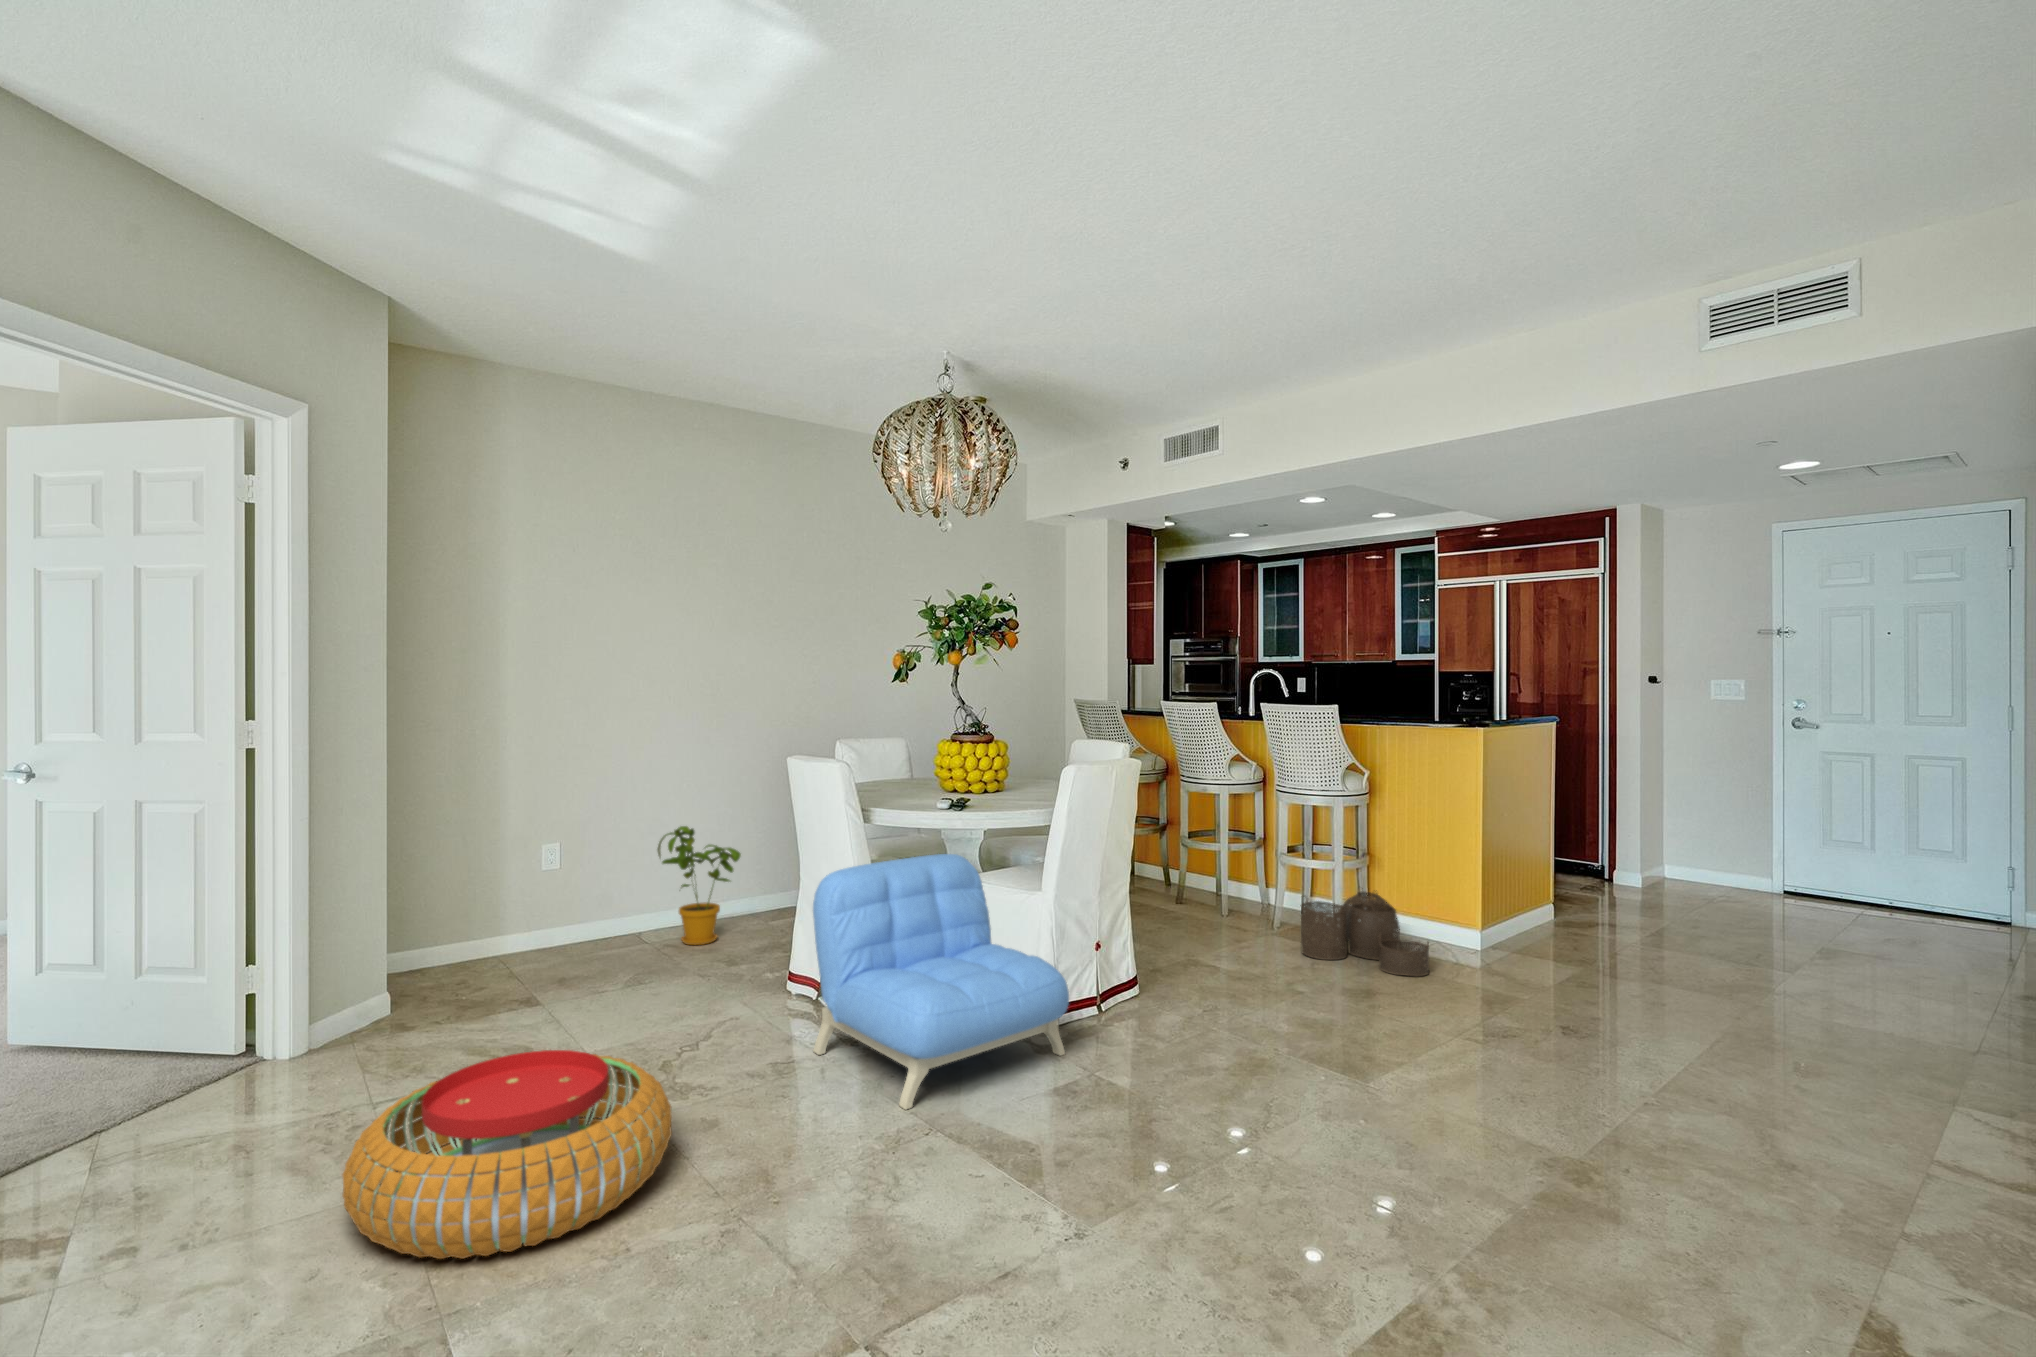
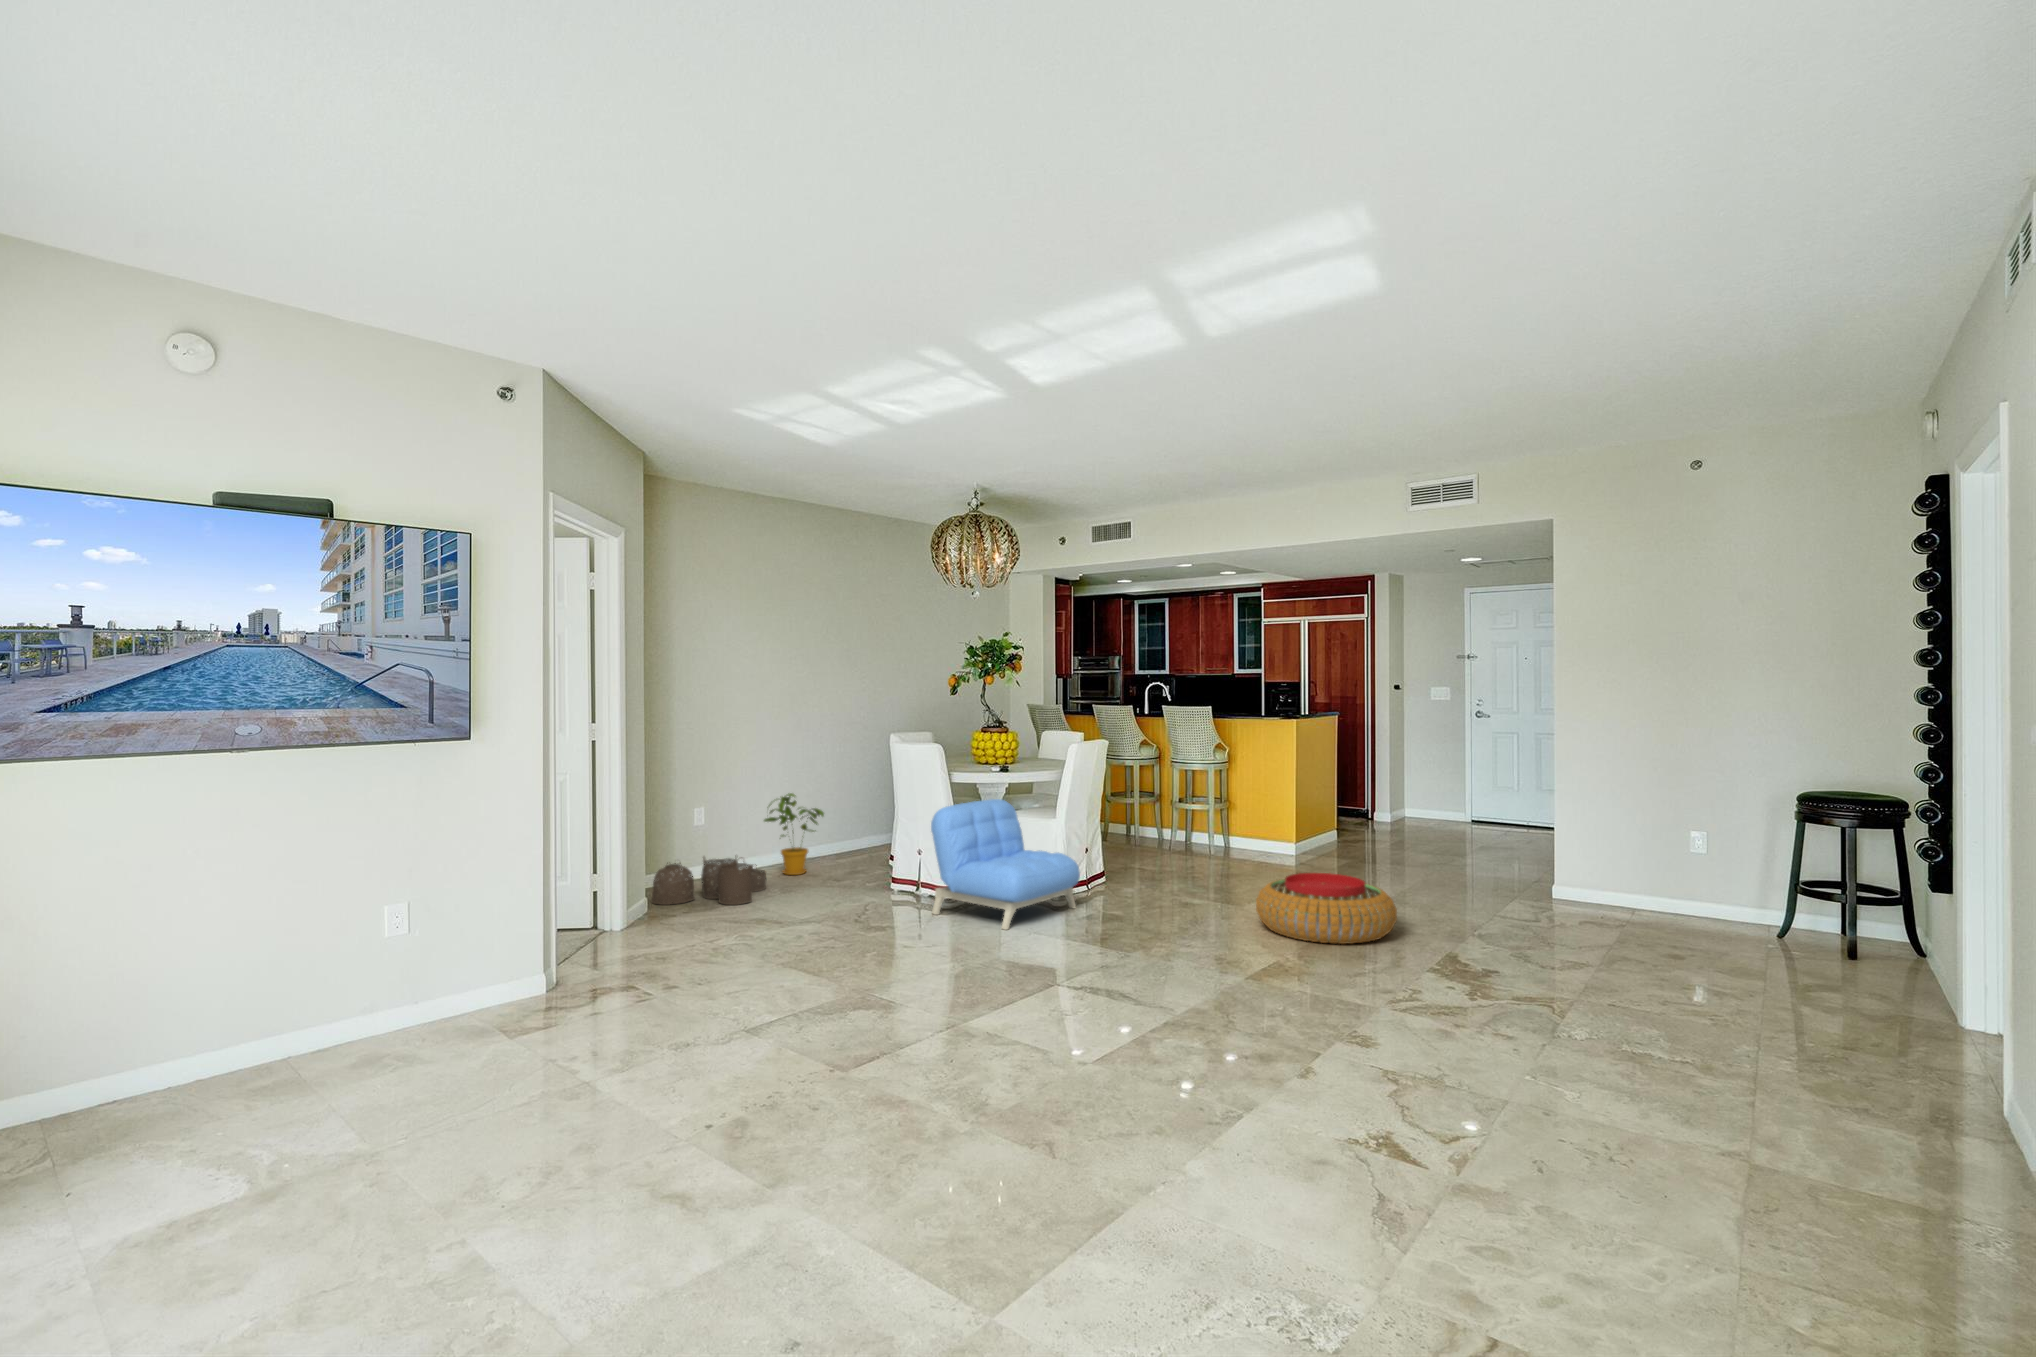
woven basket: present [1301,891,1429,977] -> present [652,857,766,905]
pouf: present [342,1050,672,1259] -> present [1256,873,1397,944]

